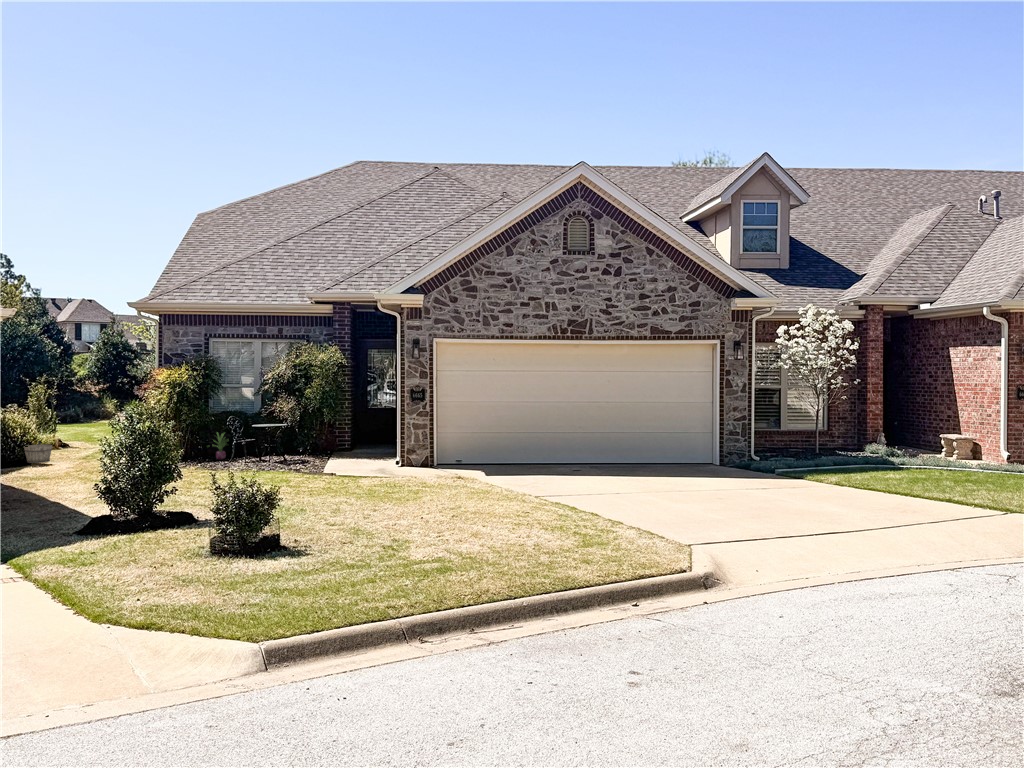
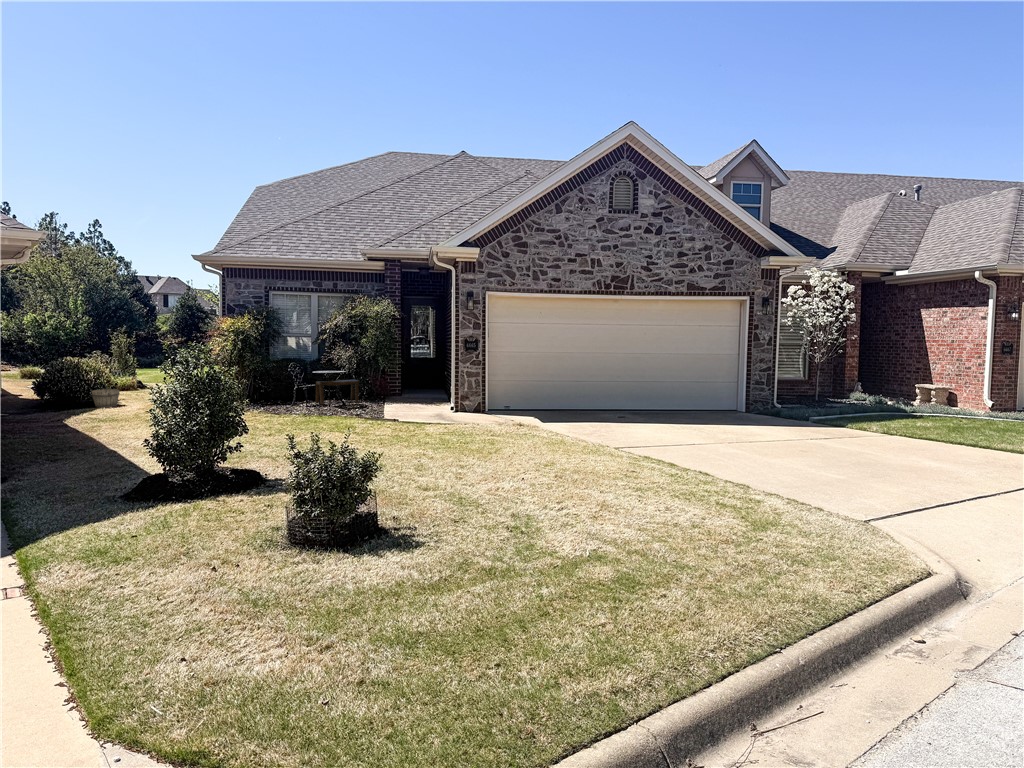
decorative plant: present [216,433,226,459] -> none [268,379,296,404]
bench: none [257,433,303,460] -> present [316,380,359,405]

